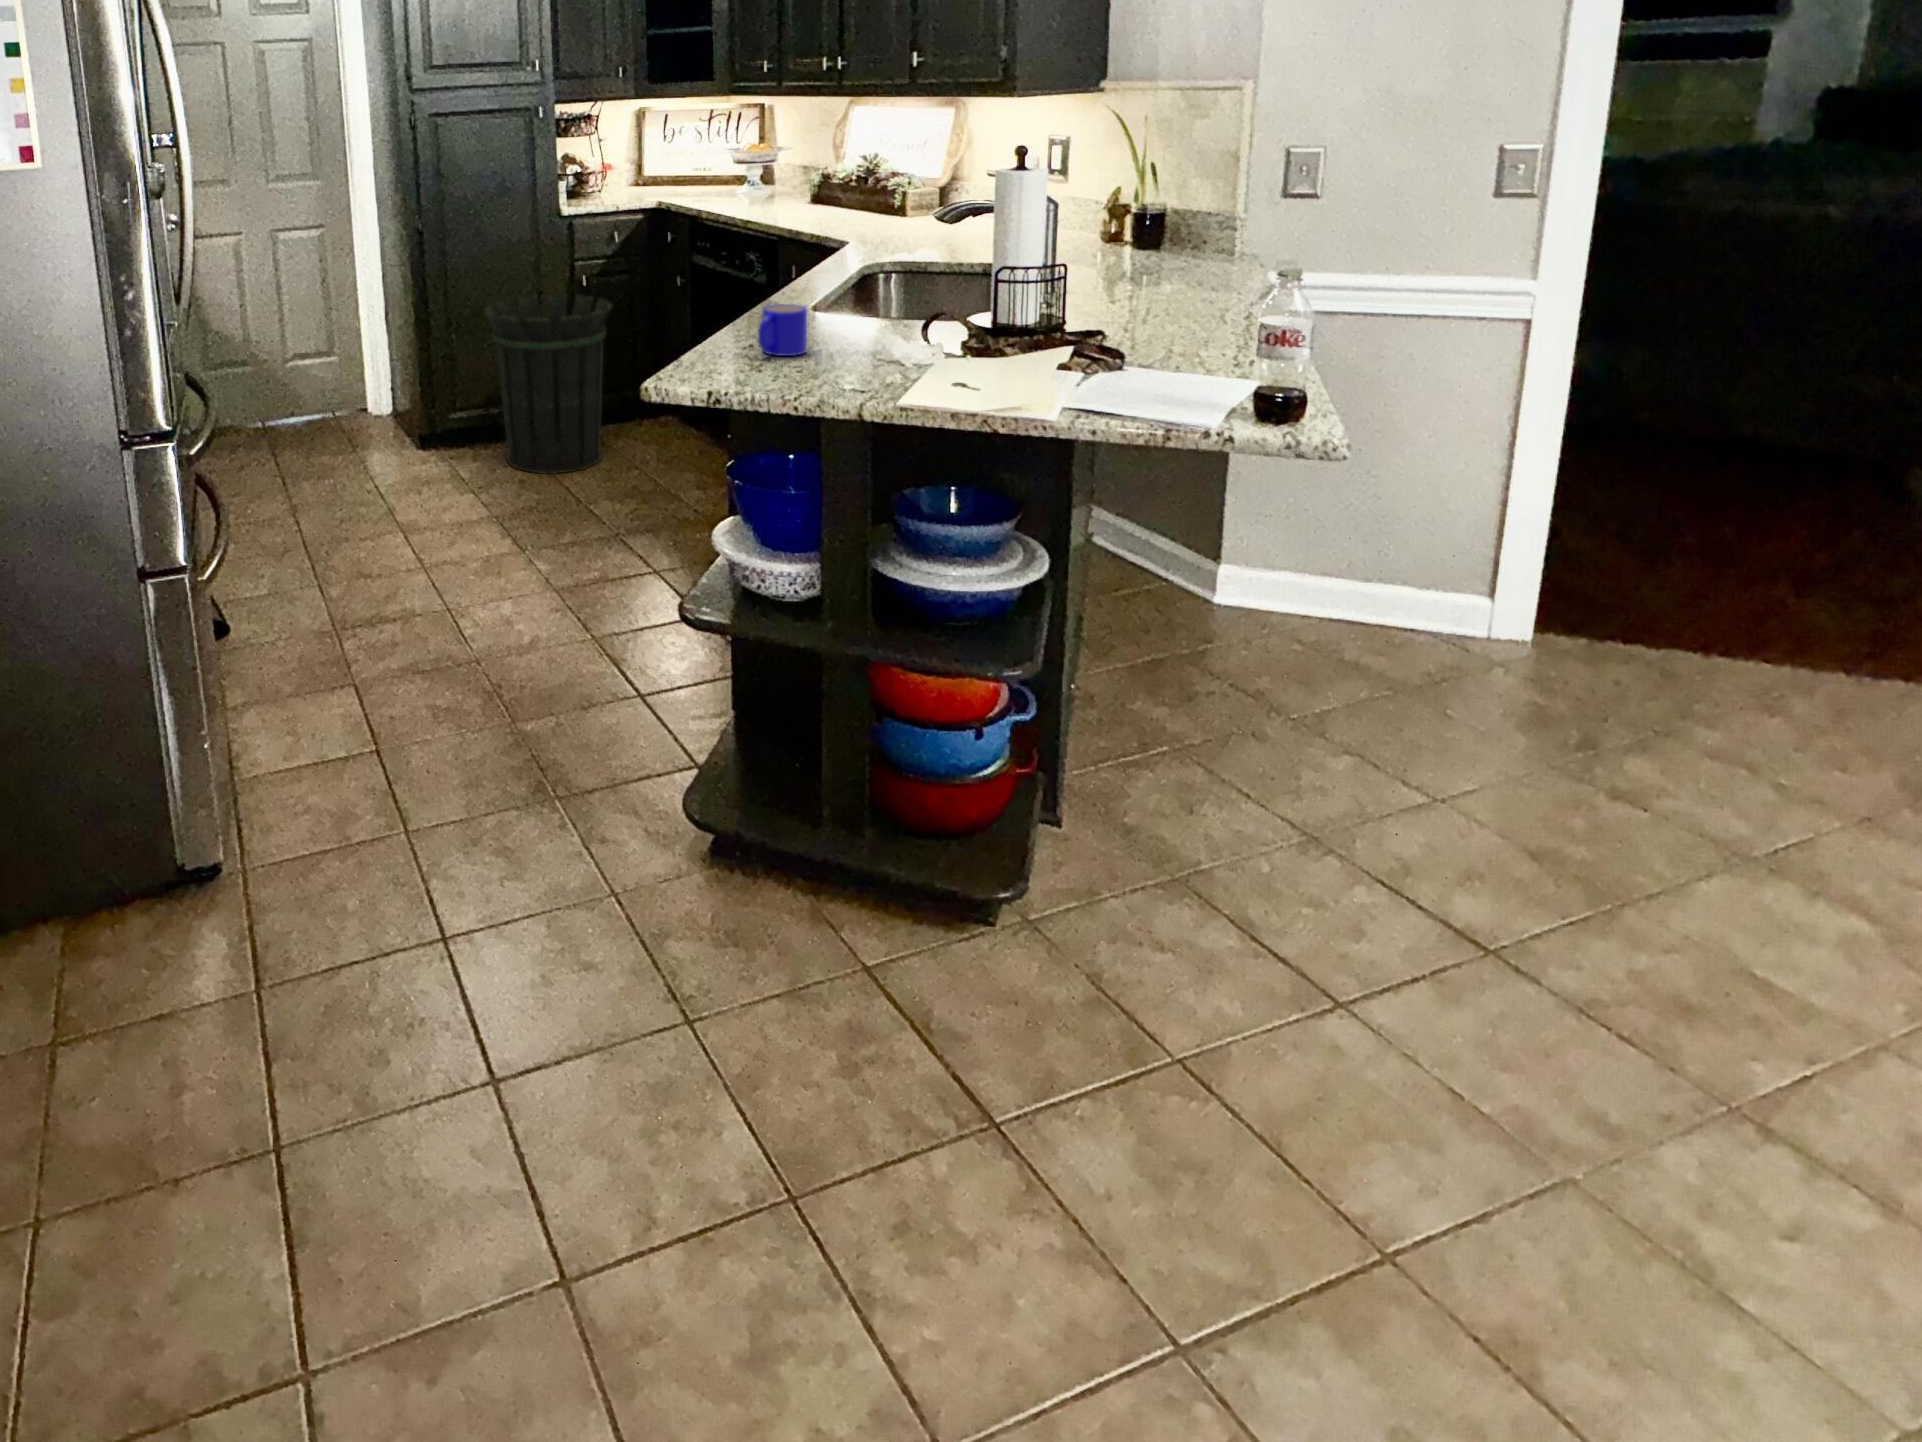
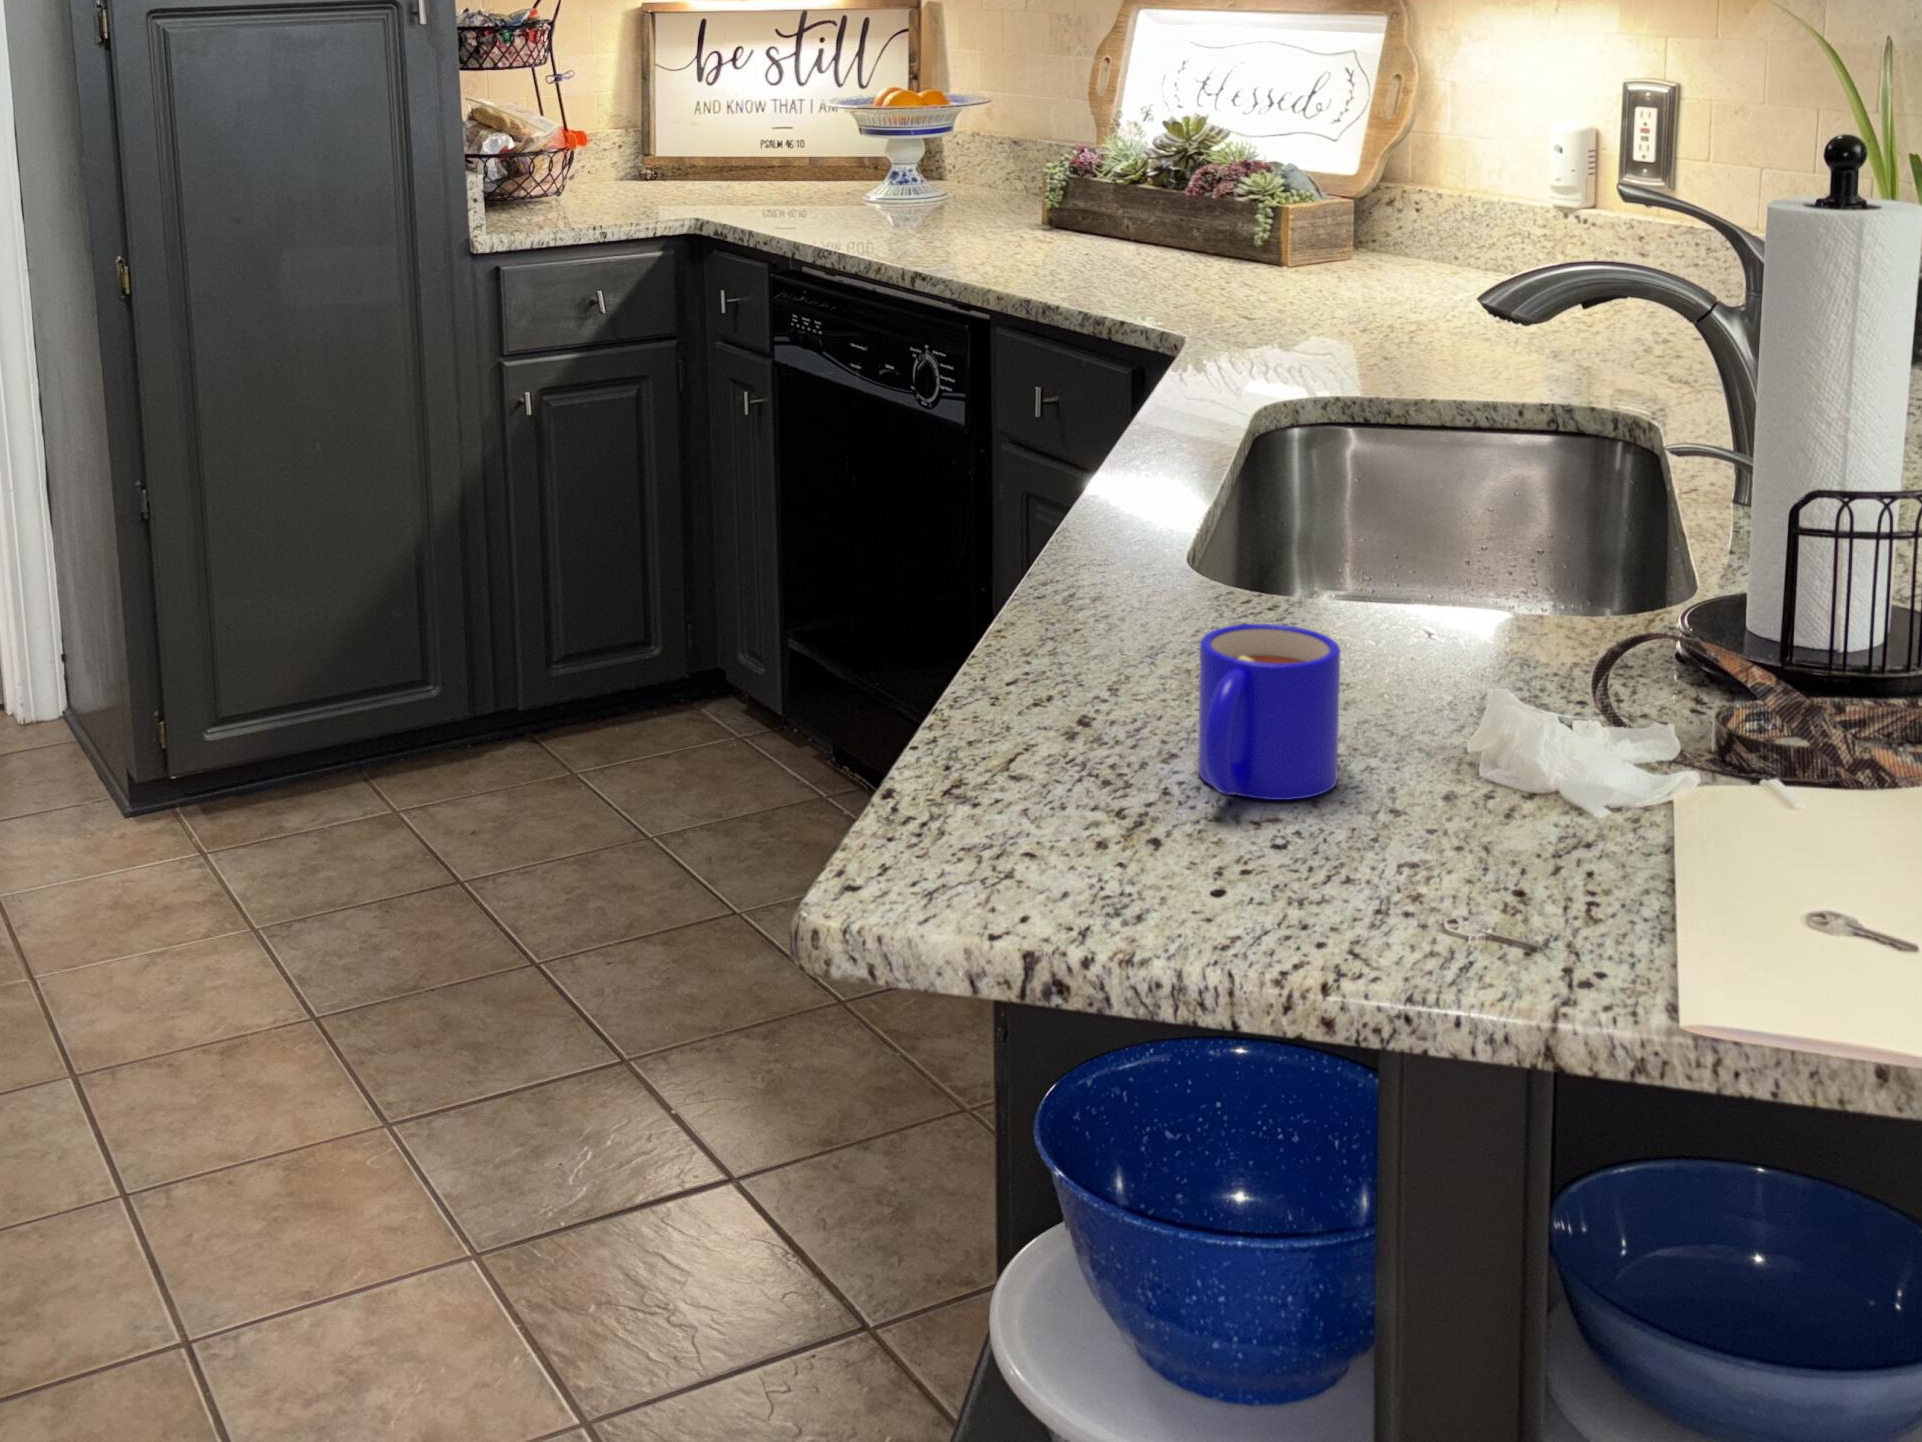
waste bin: present [485,294,611,474] -> none [287,444,603,894]

